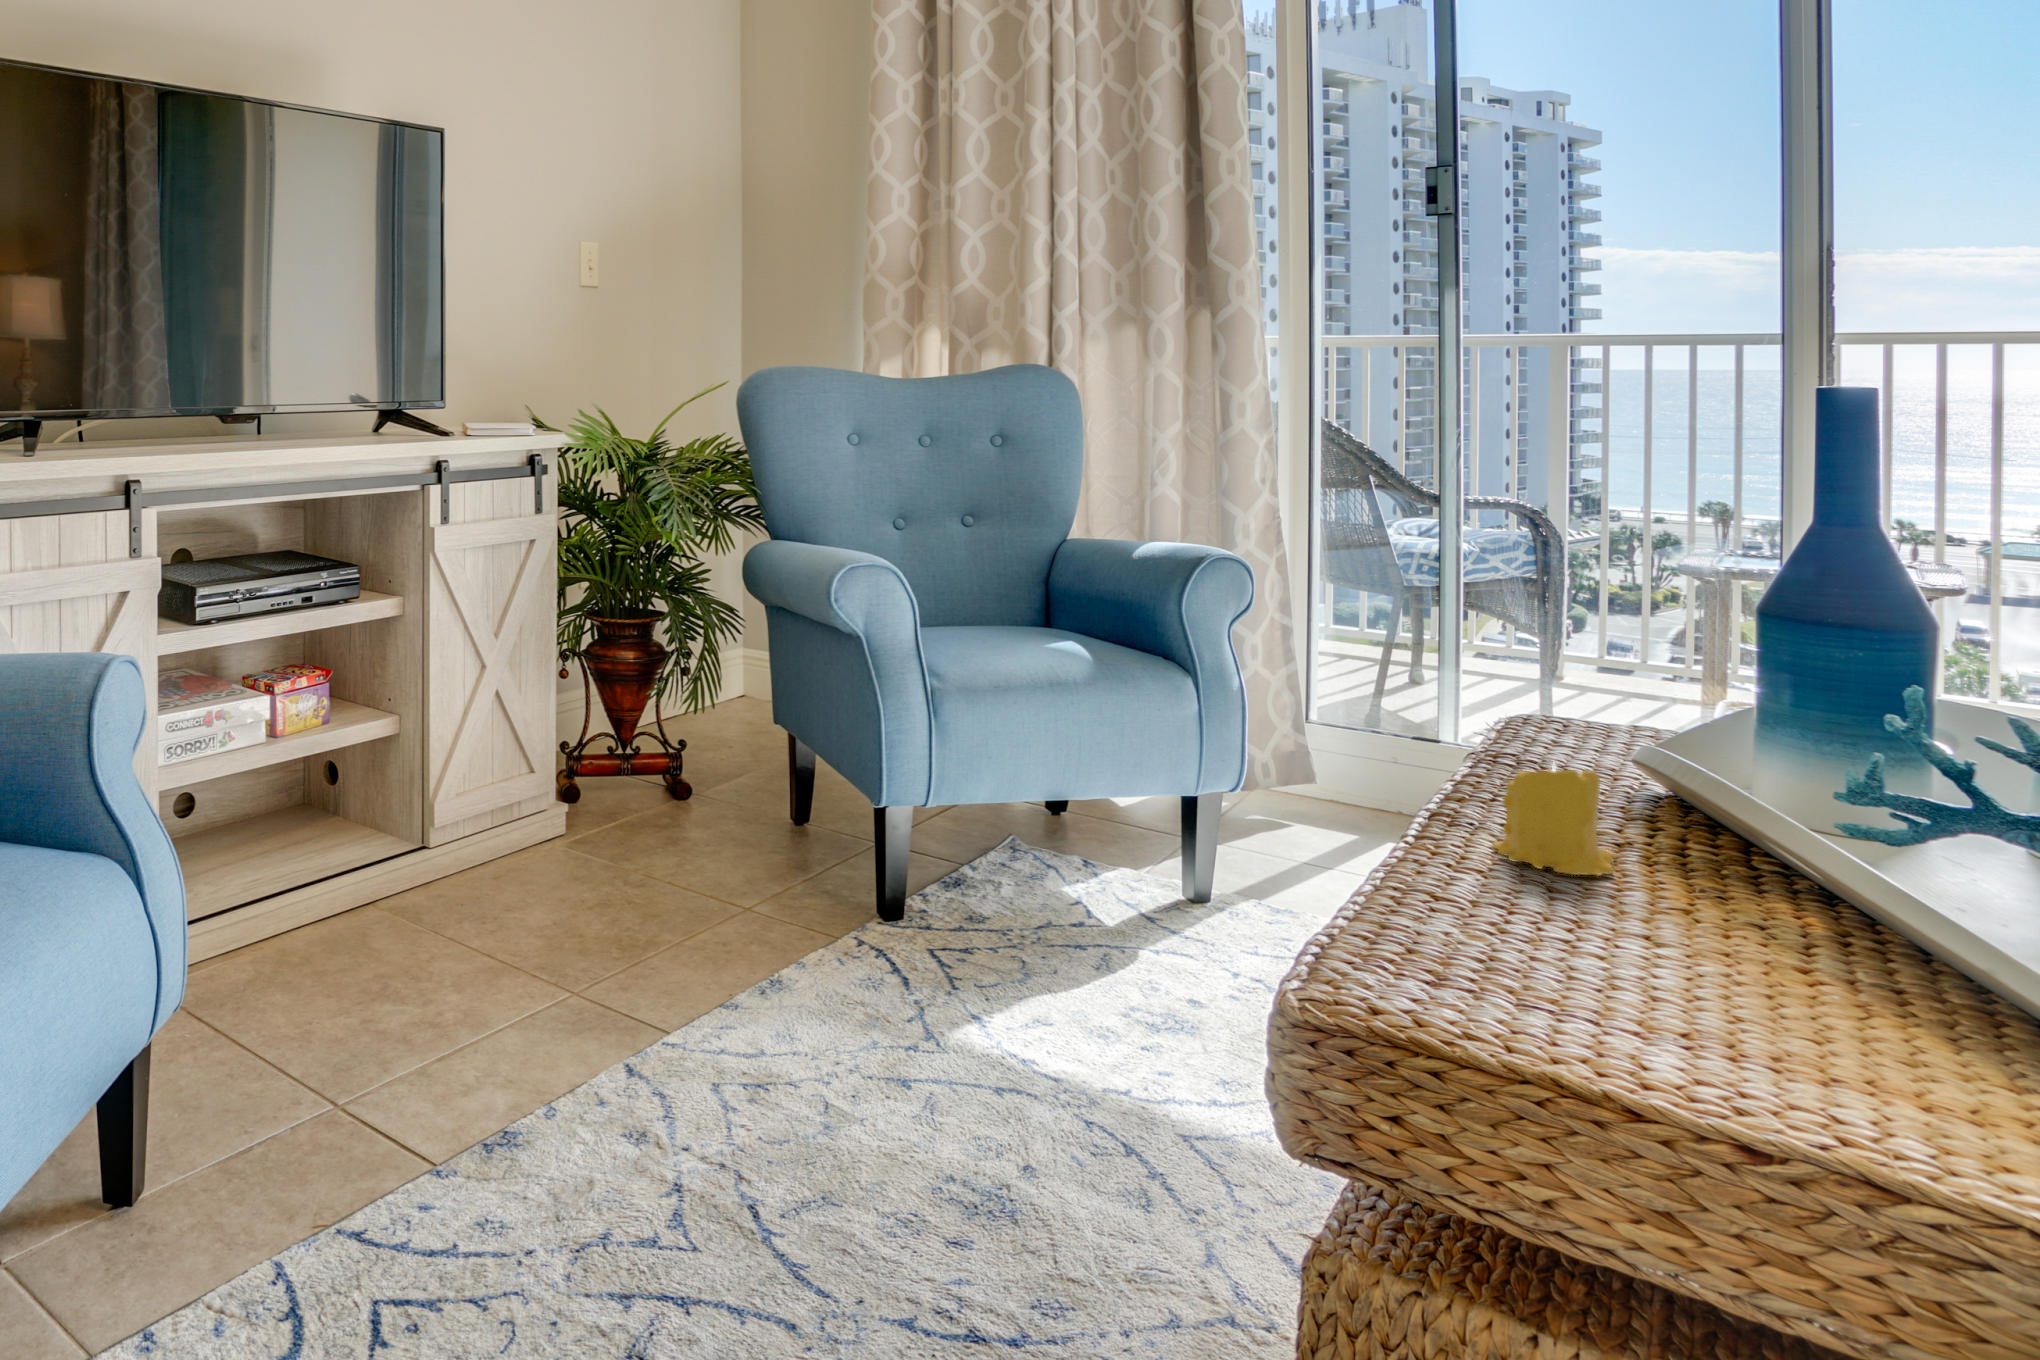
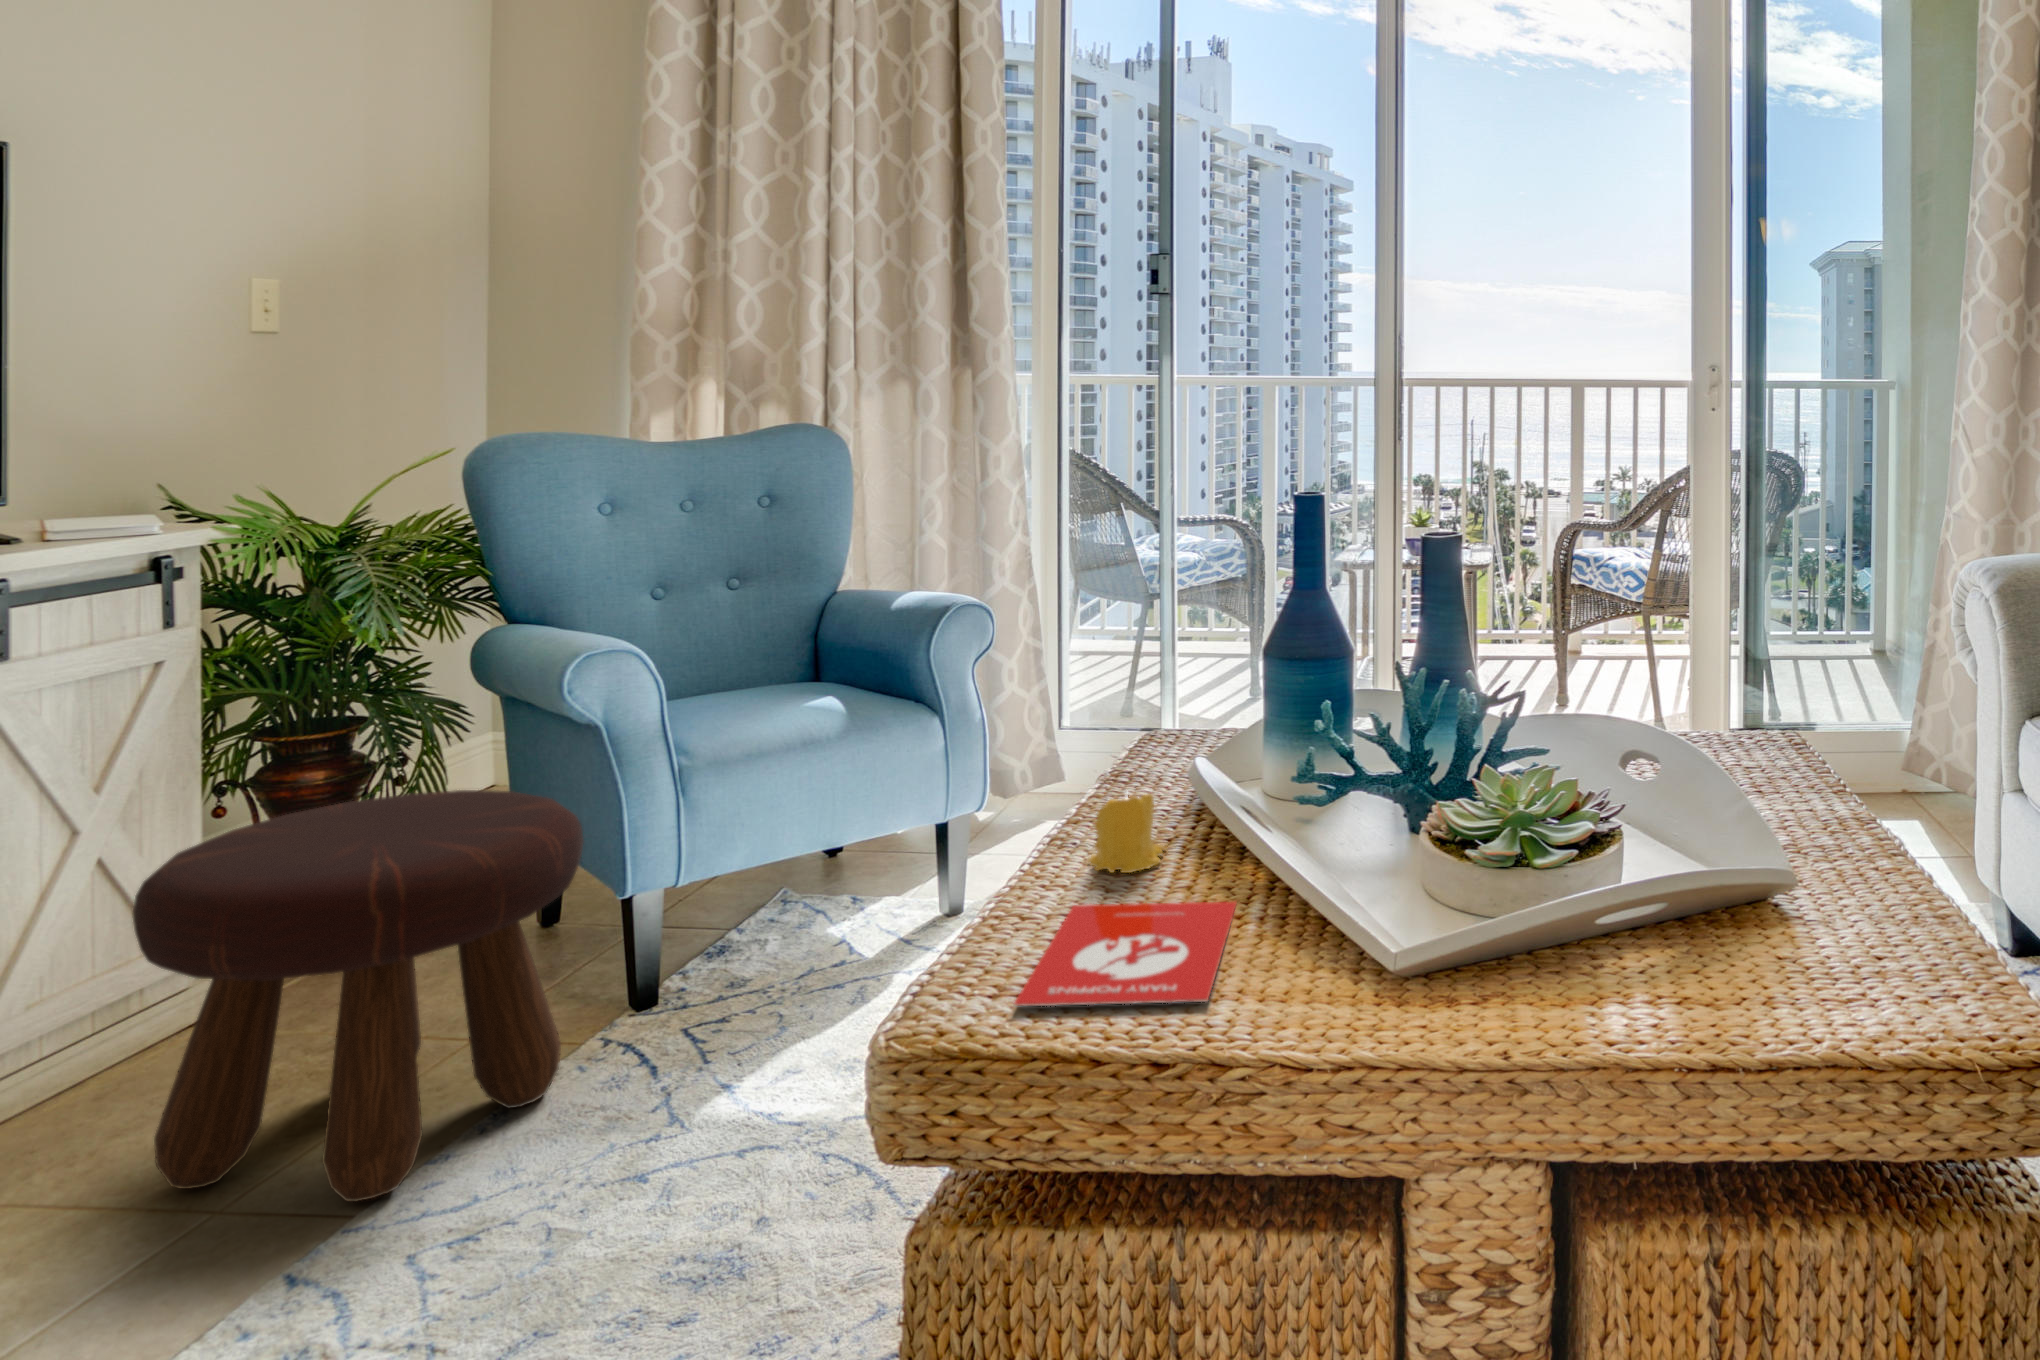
footstool: none [527,662,849,1019] -> present [133,790,583,1202]
book: none [1464,895,1824,1084] -> present [1014,902,1237,1007]

